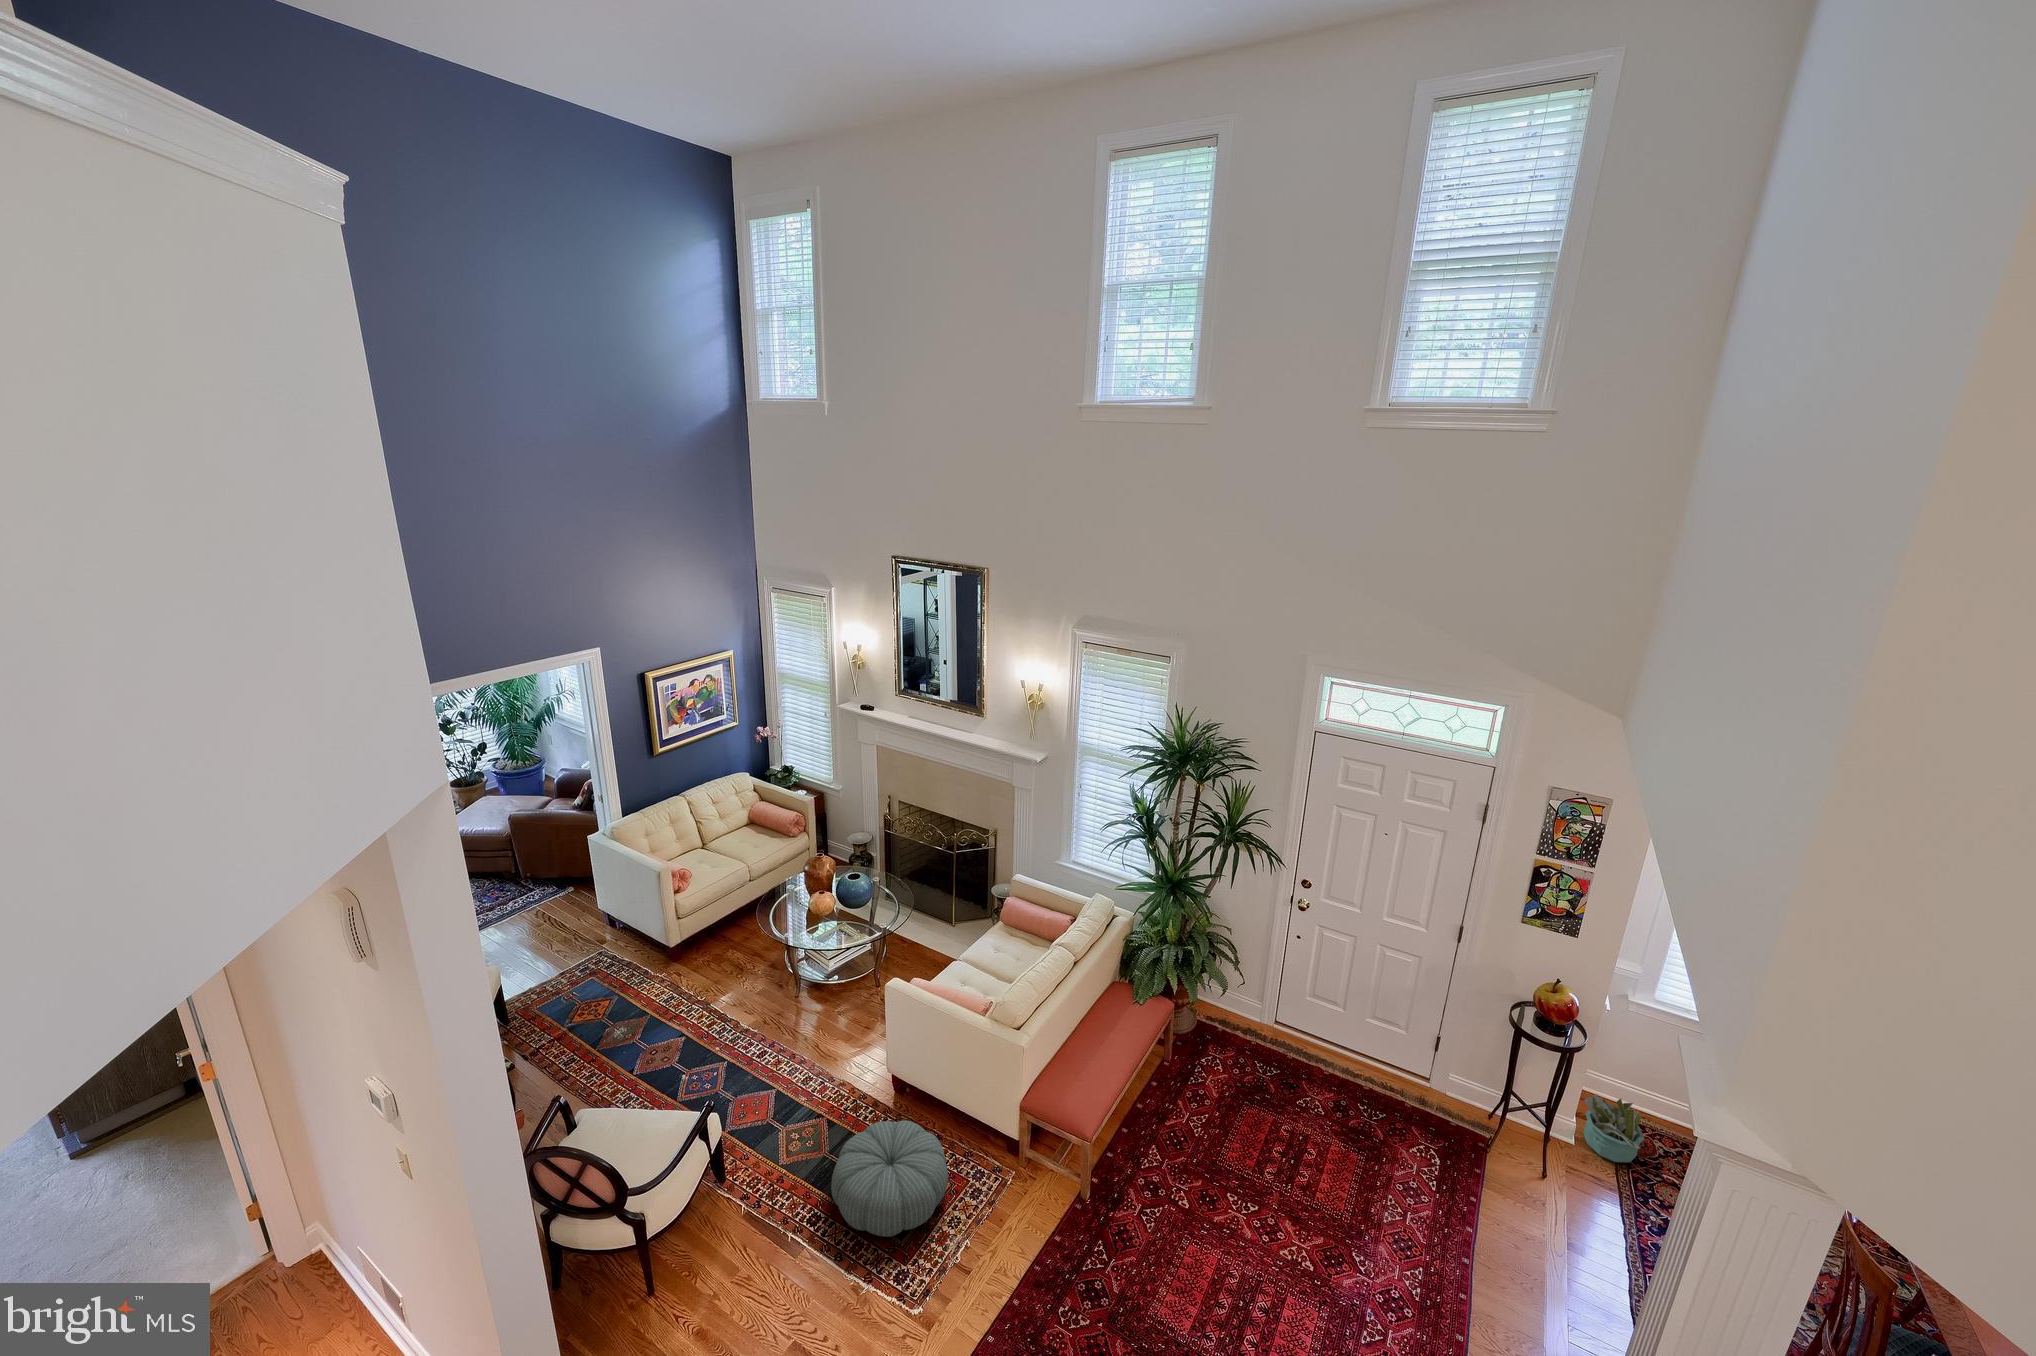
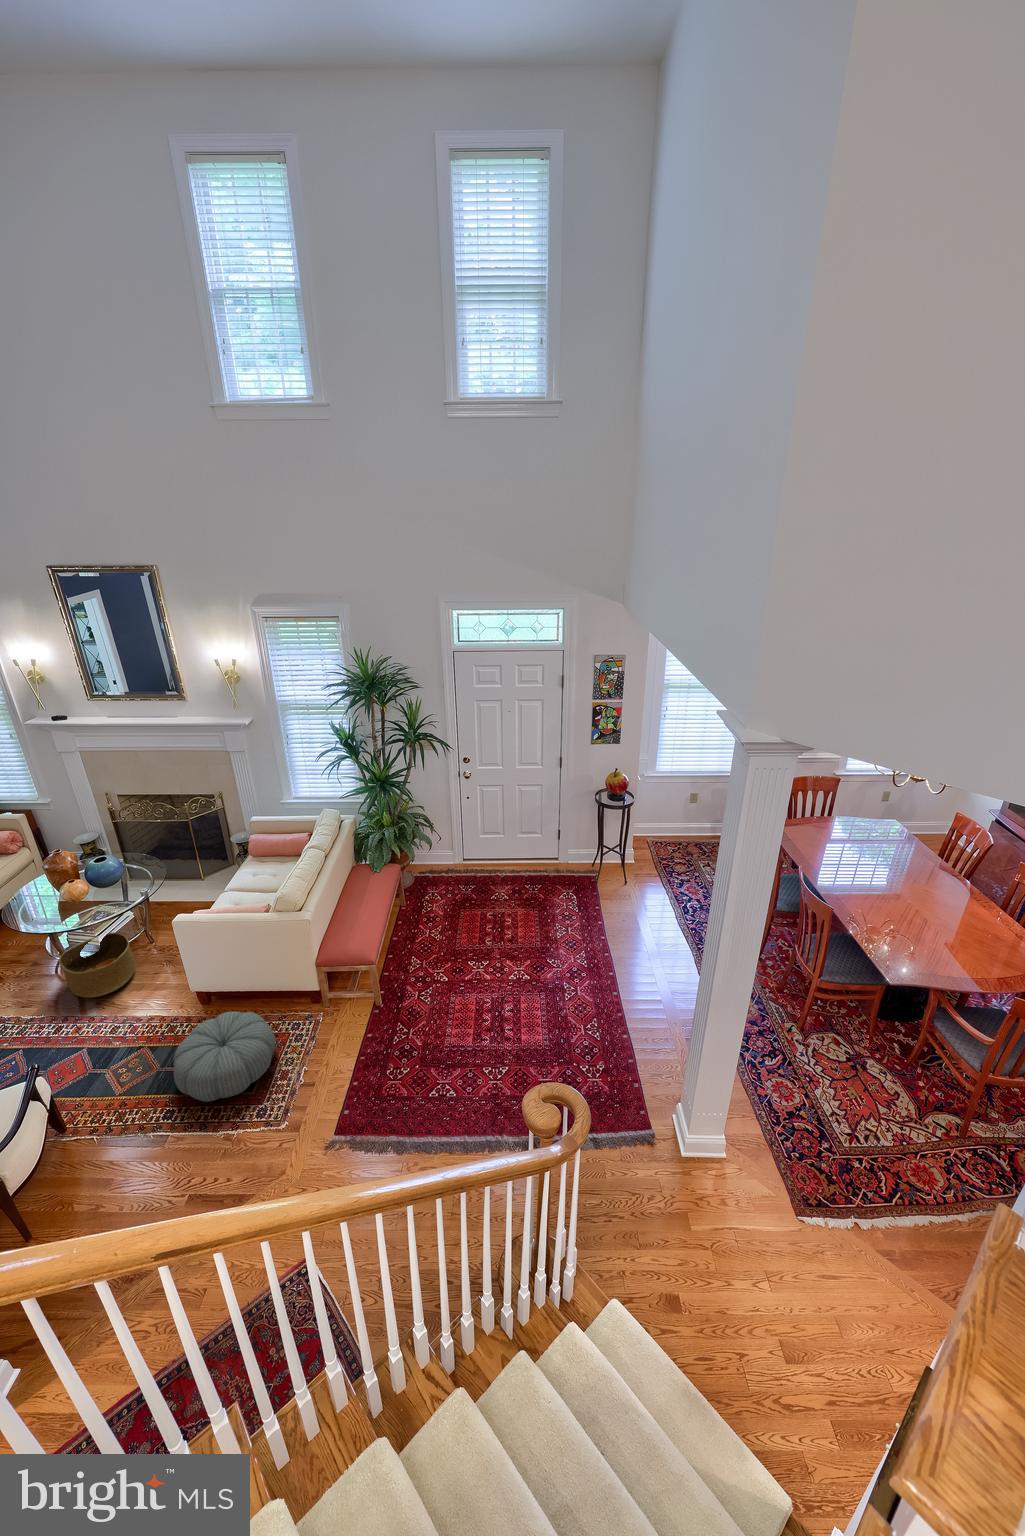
basket: none [785,961,852,1033] -> present [59,933,135,998]
decorative plant: present [1583,1094,1645,1163] -> none [636,828,666,862]

